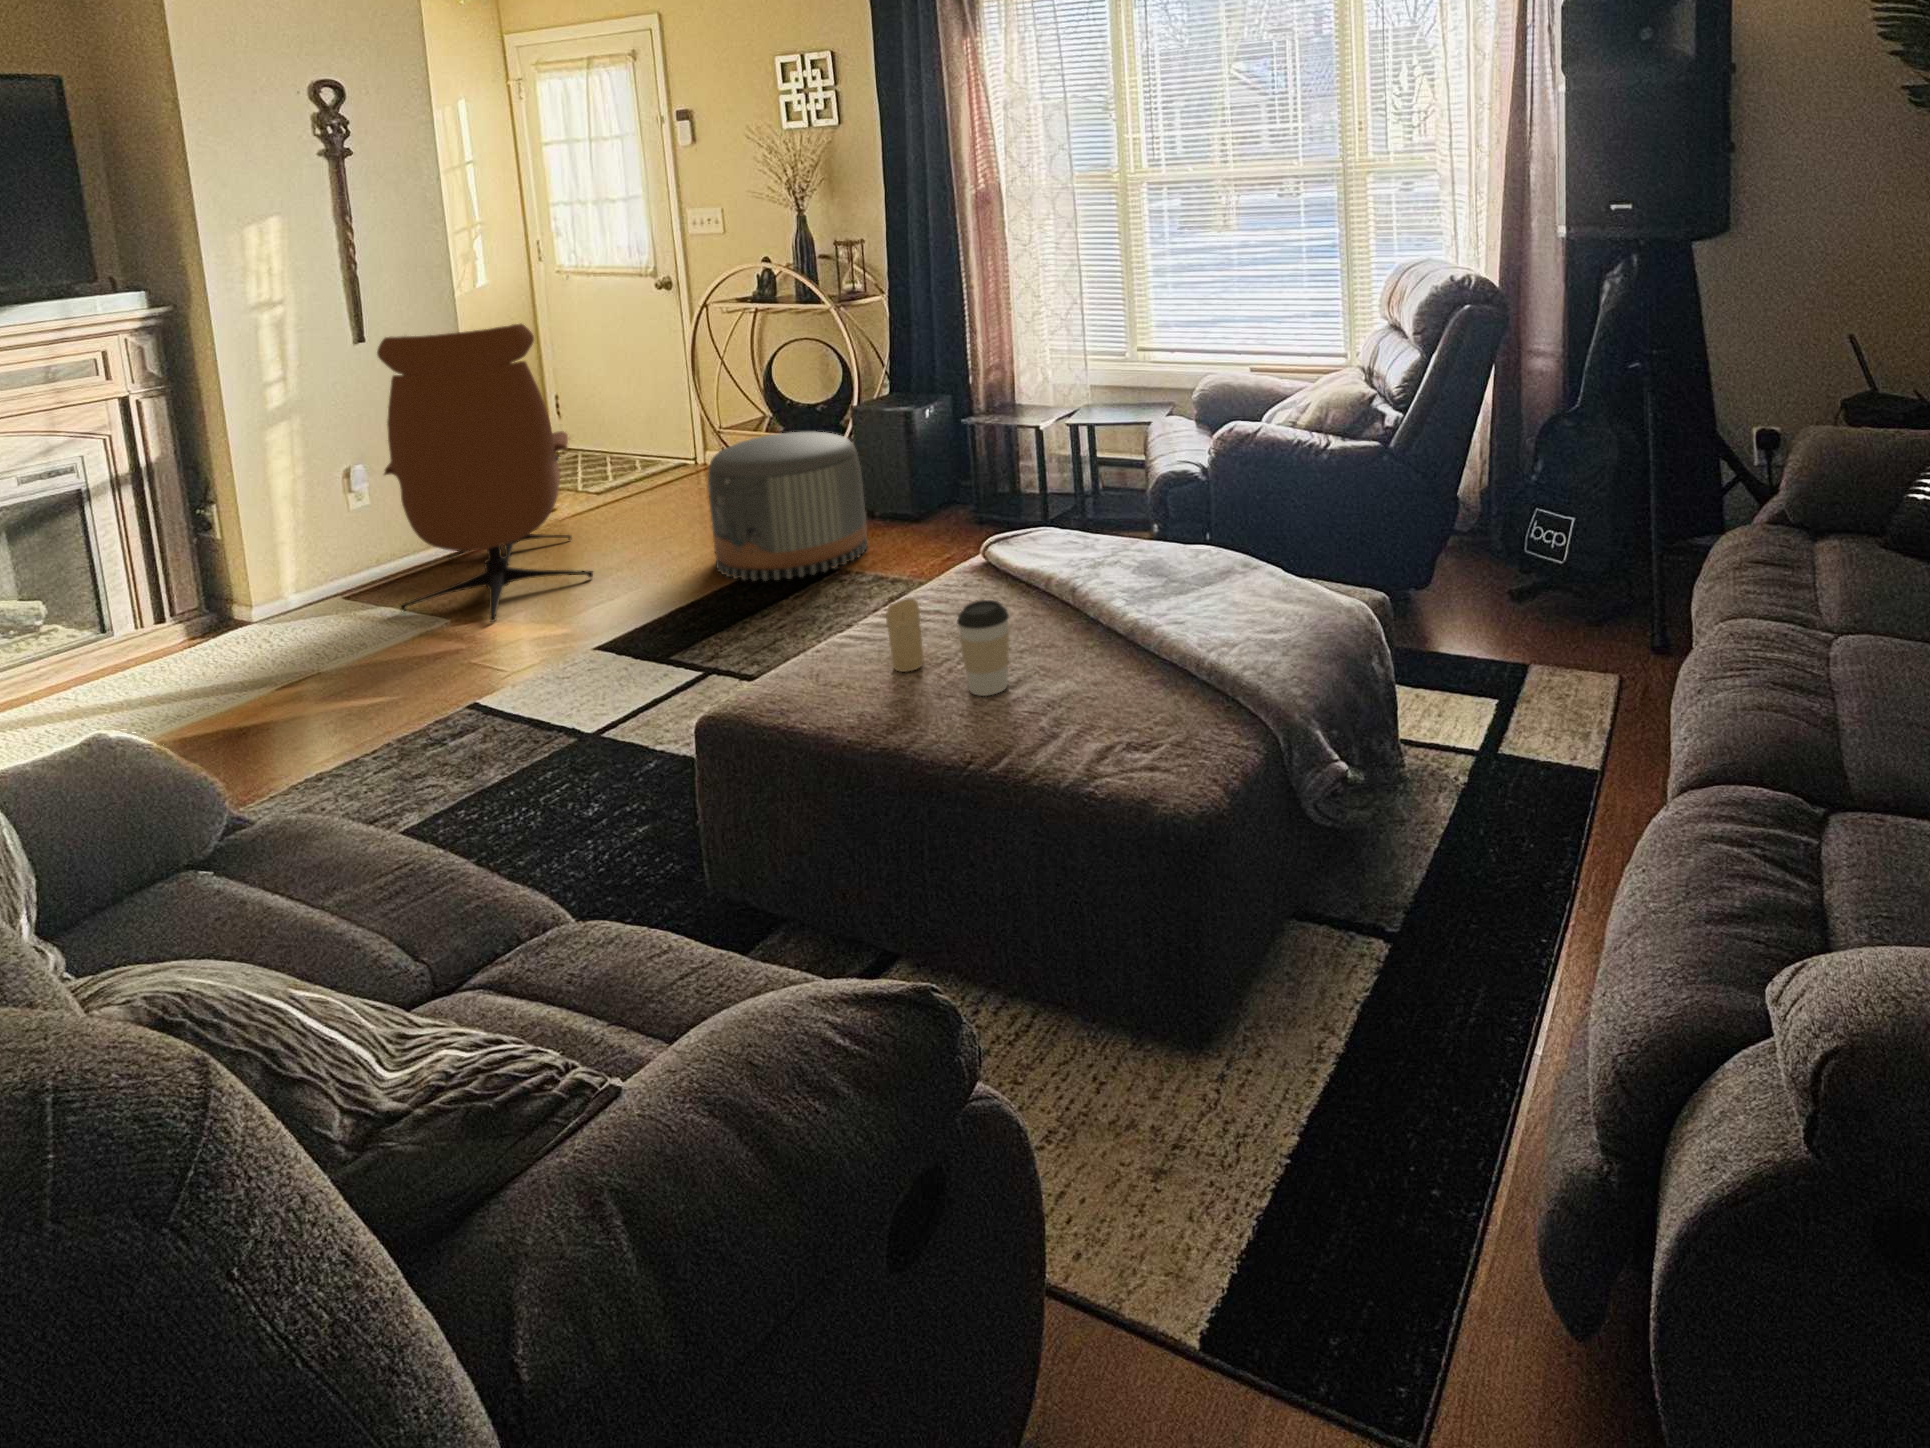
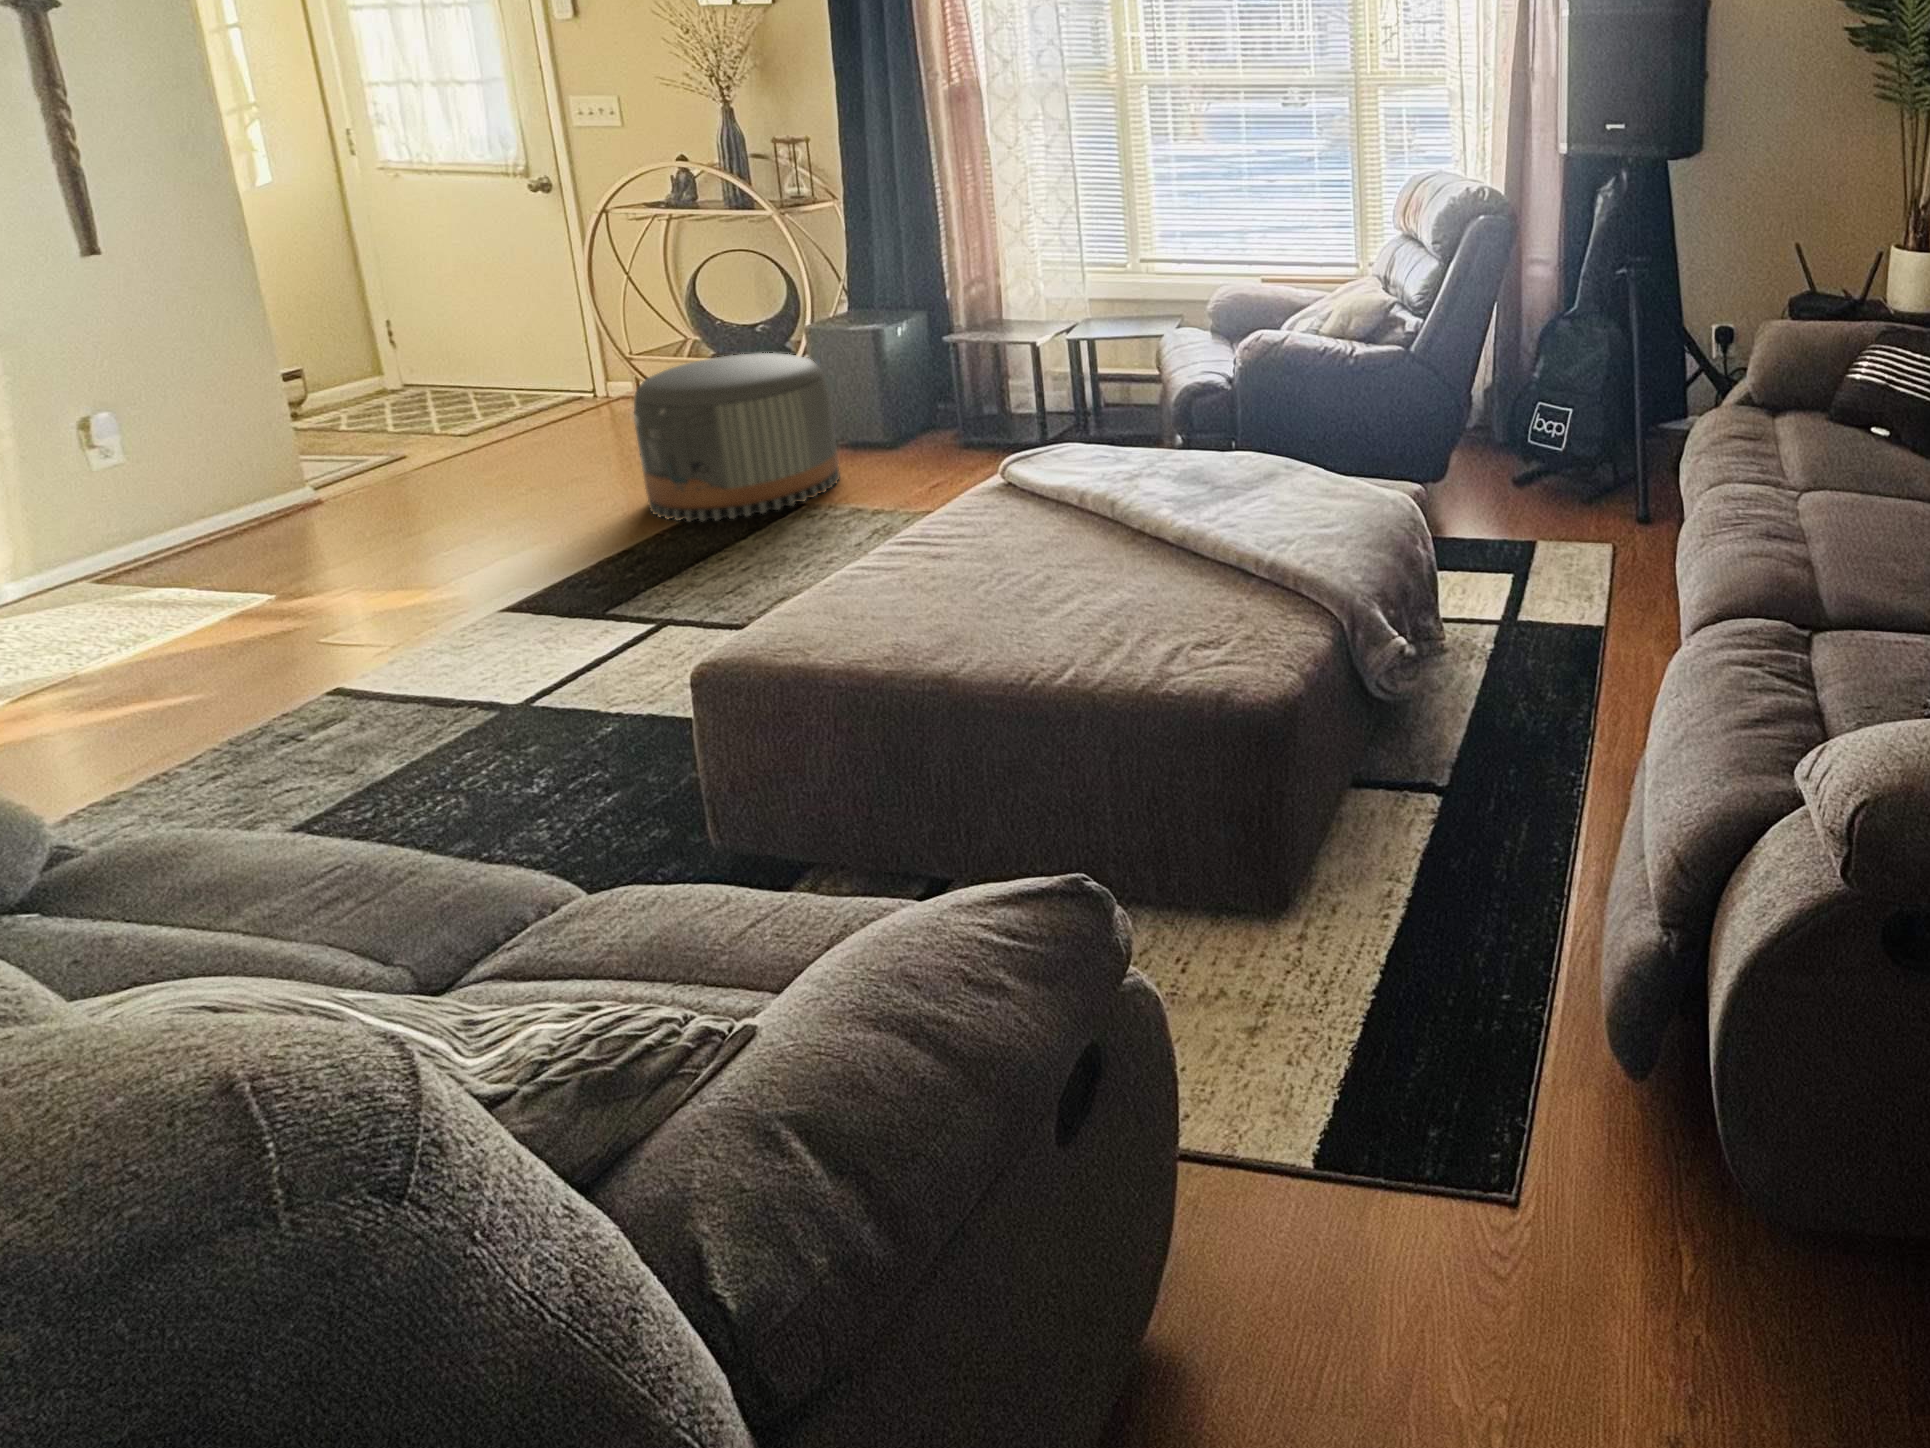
lounge chair: present [377,324,593,622] -> none [138,229,480,593]
candle: present [886,598,923,672] -> none [920,519,963,595]
coffee cup: present [957,600,1009,696] -> none [1006,514,1063,611]

